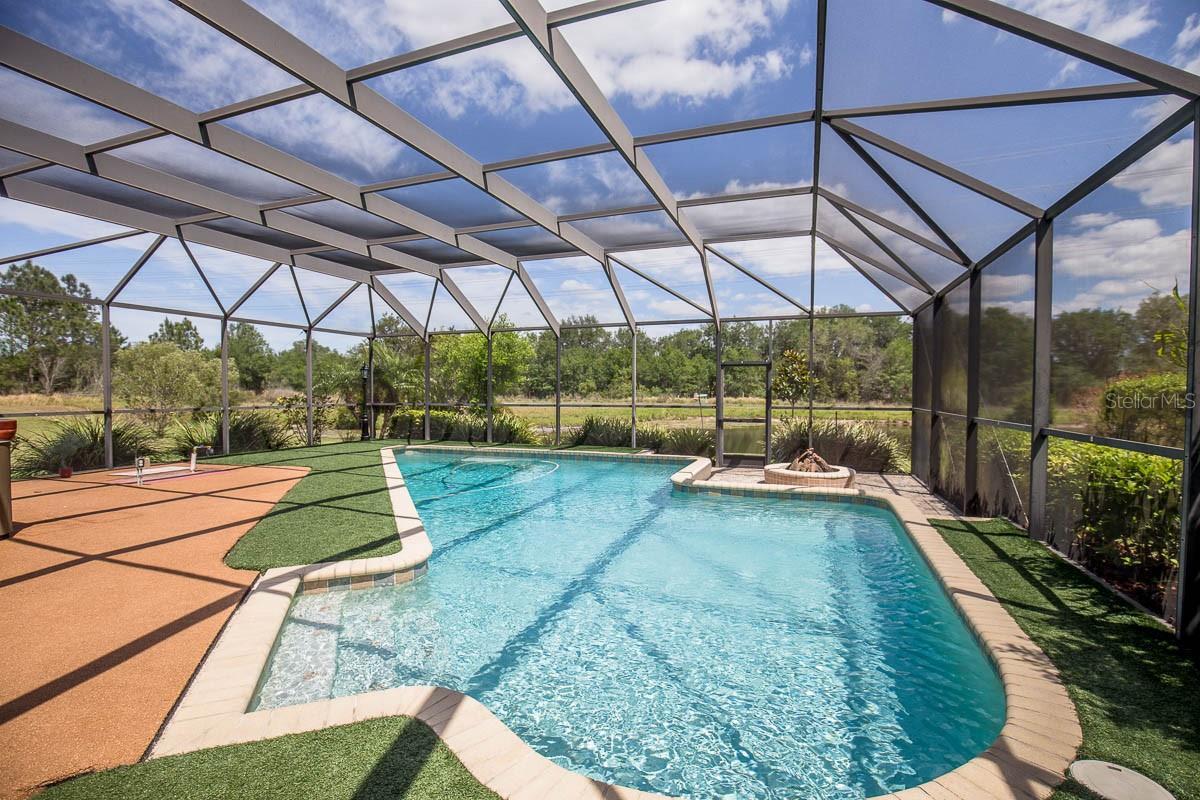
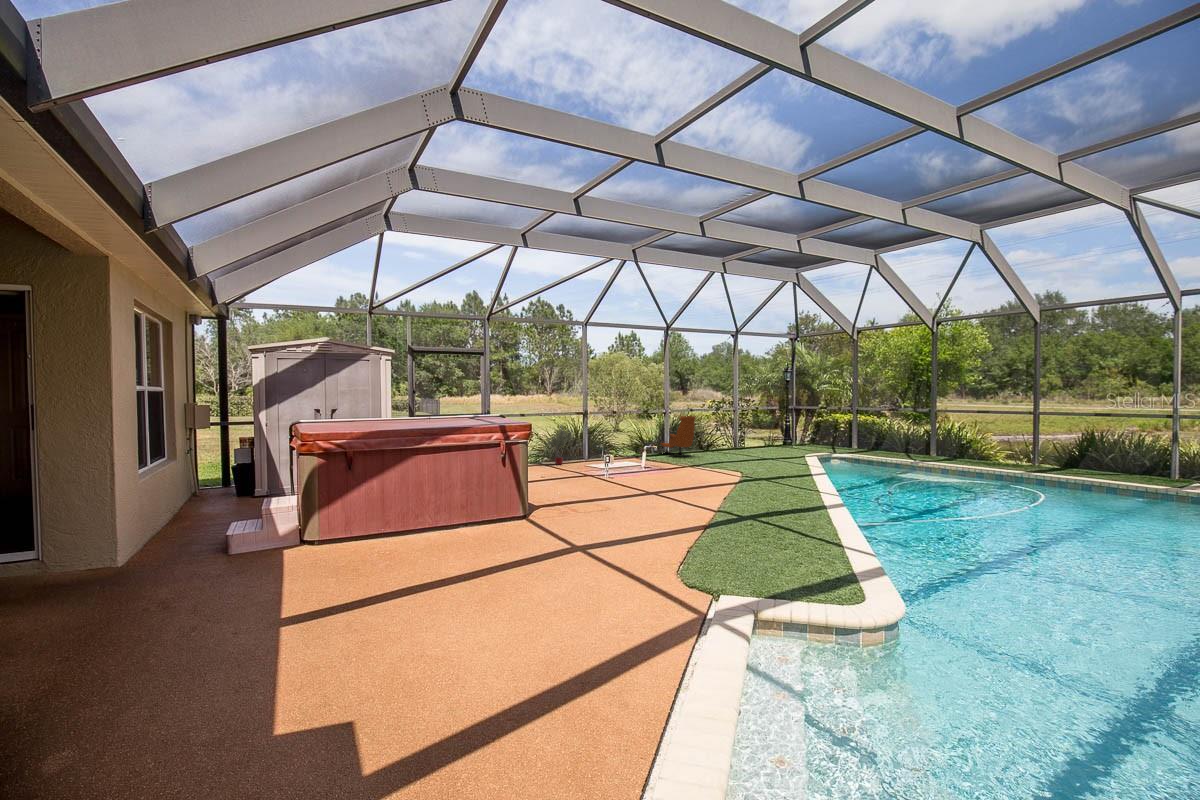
lounge chair: none [216,414,264,459] -> present [660,416,696,455]

